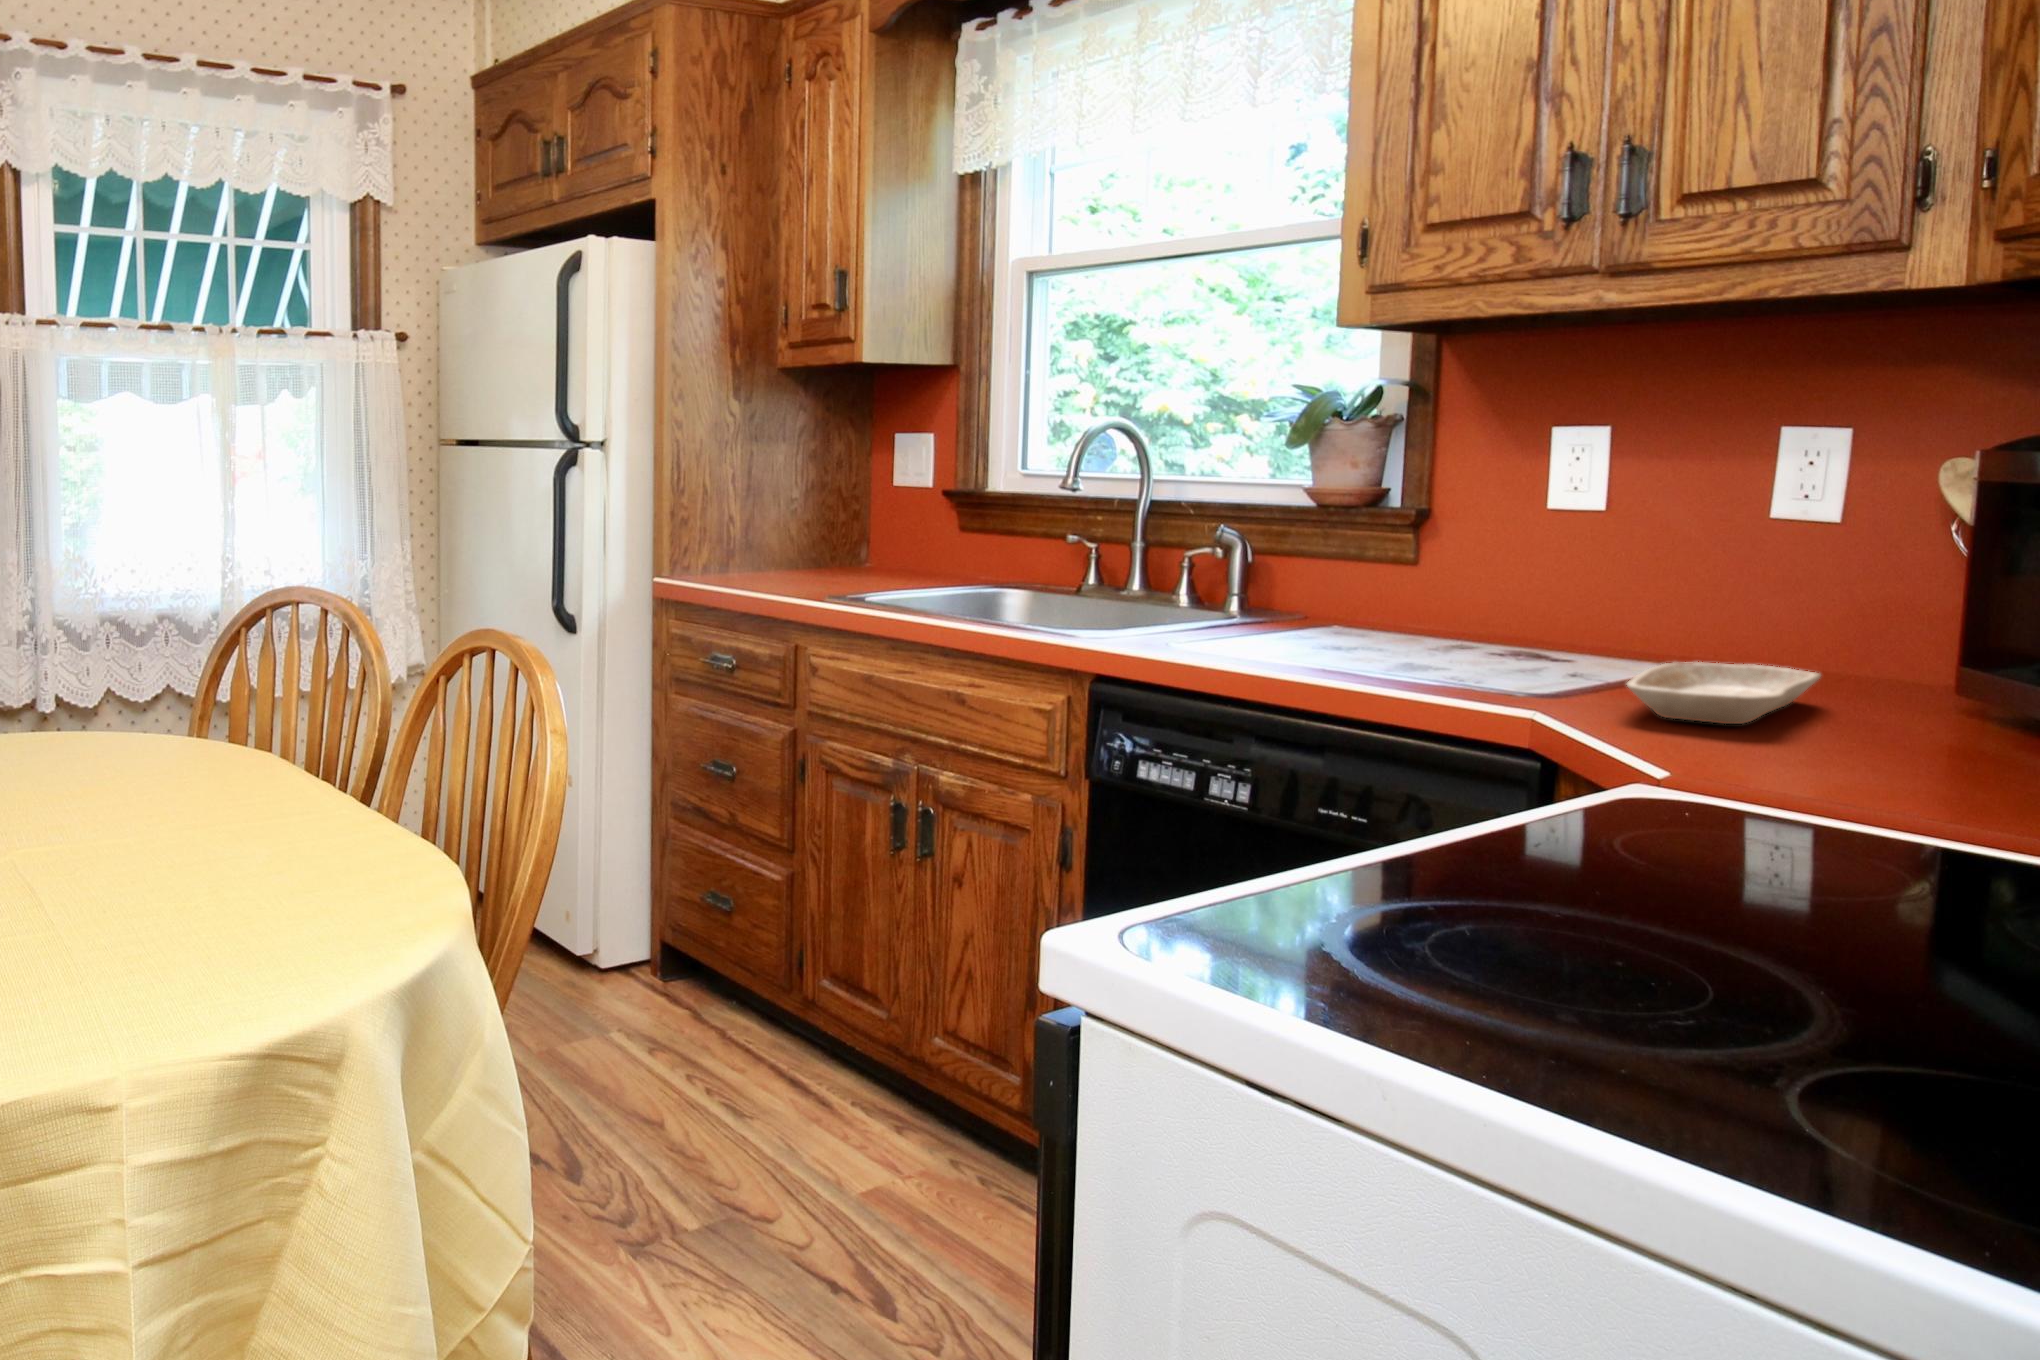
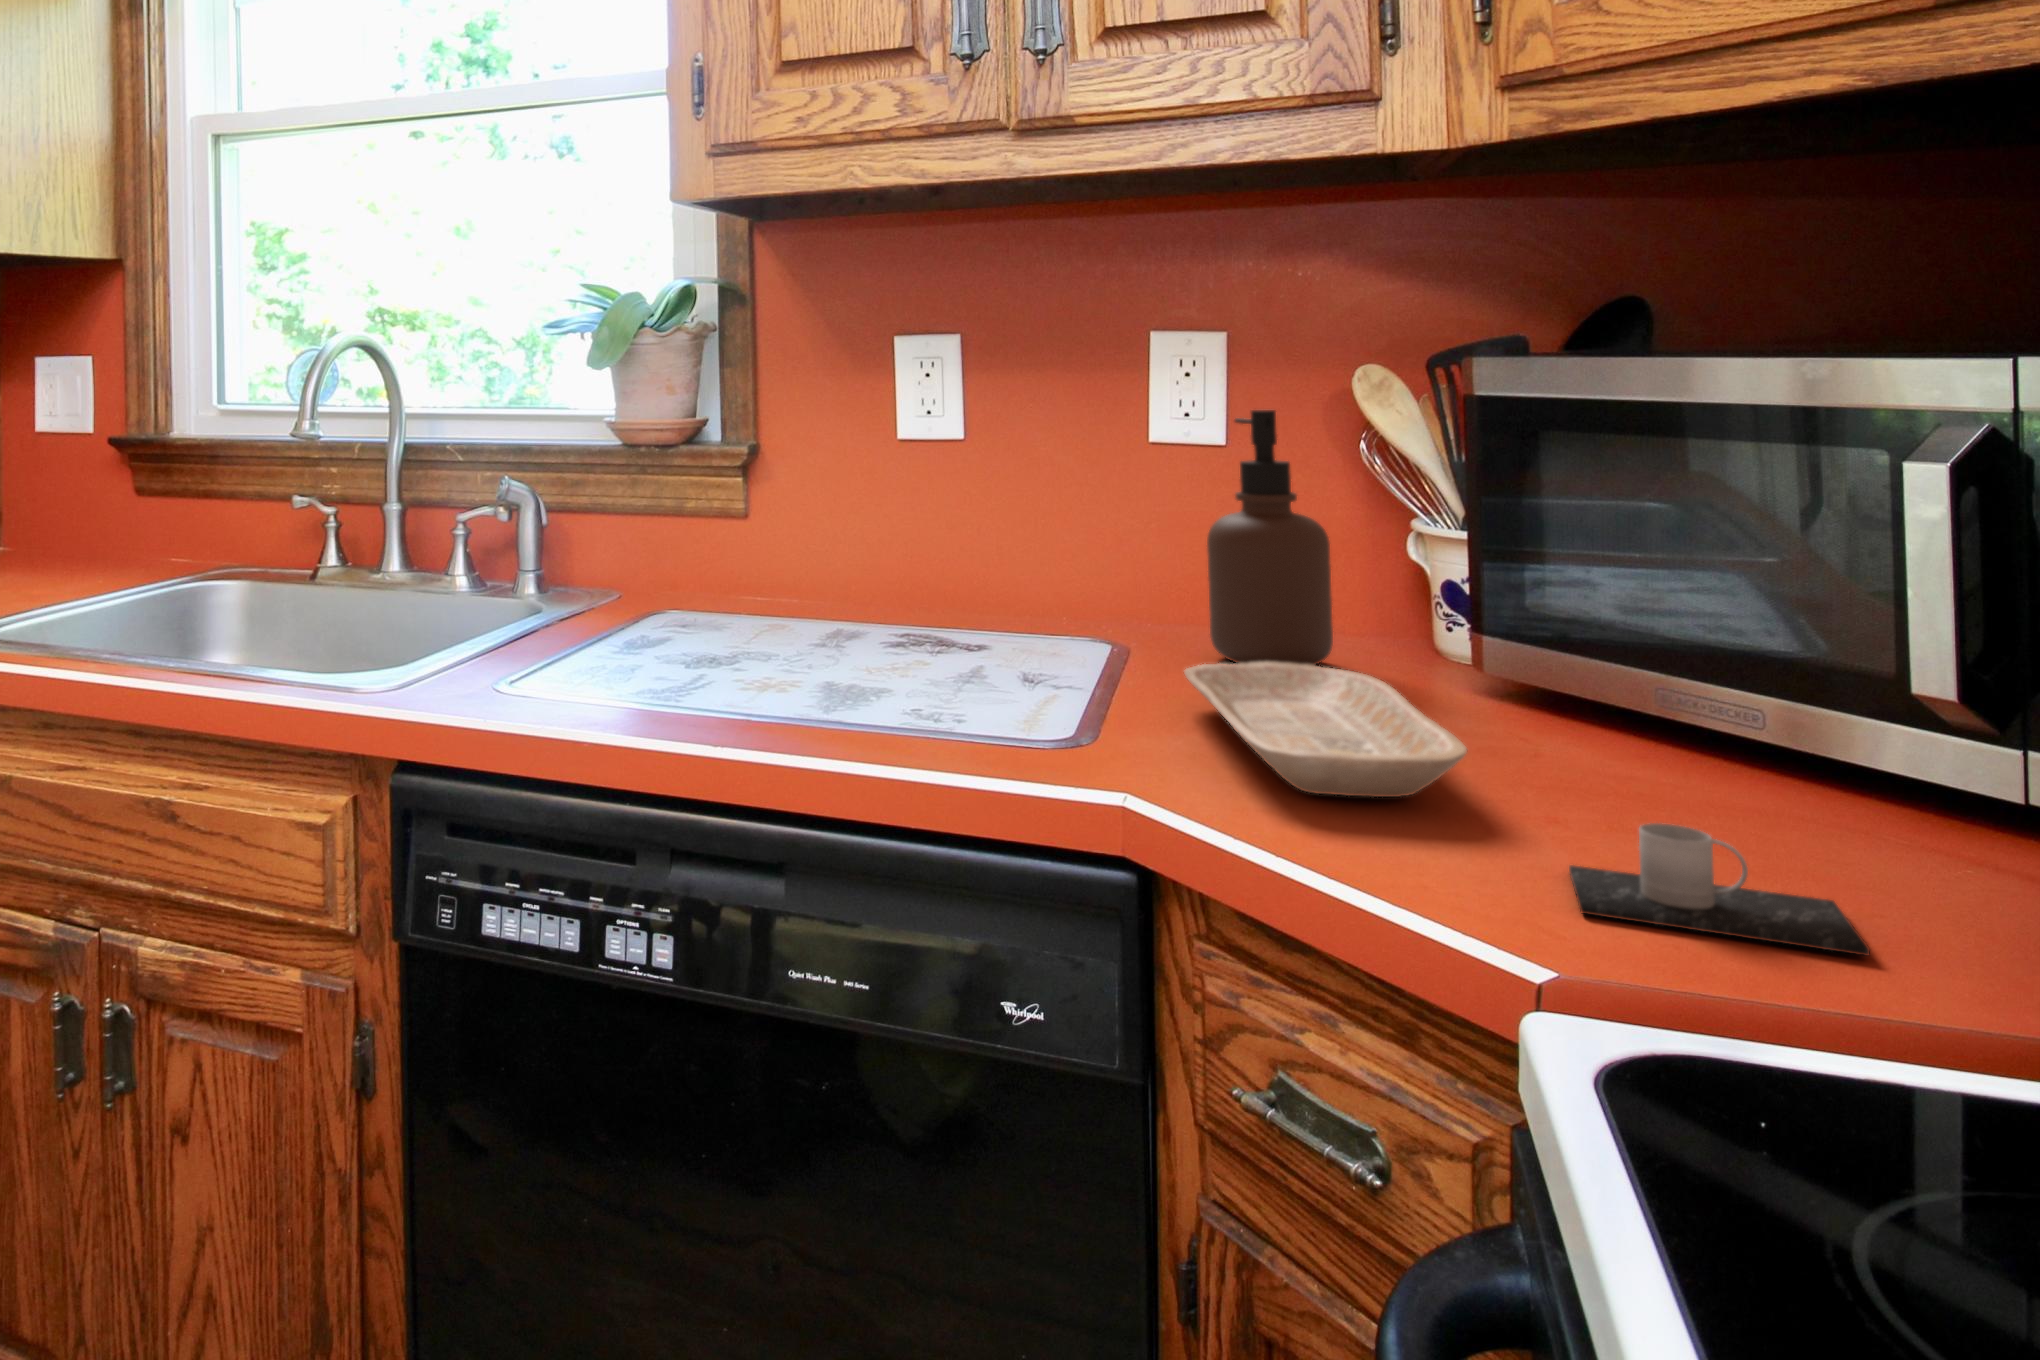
soap dispenser: none [1759,485,1879,683] -> present [1207,410,1333,665]
mug: none [1736,720,1931,784] -> present [1569,823,1870,956]

